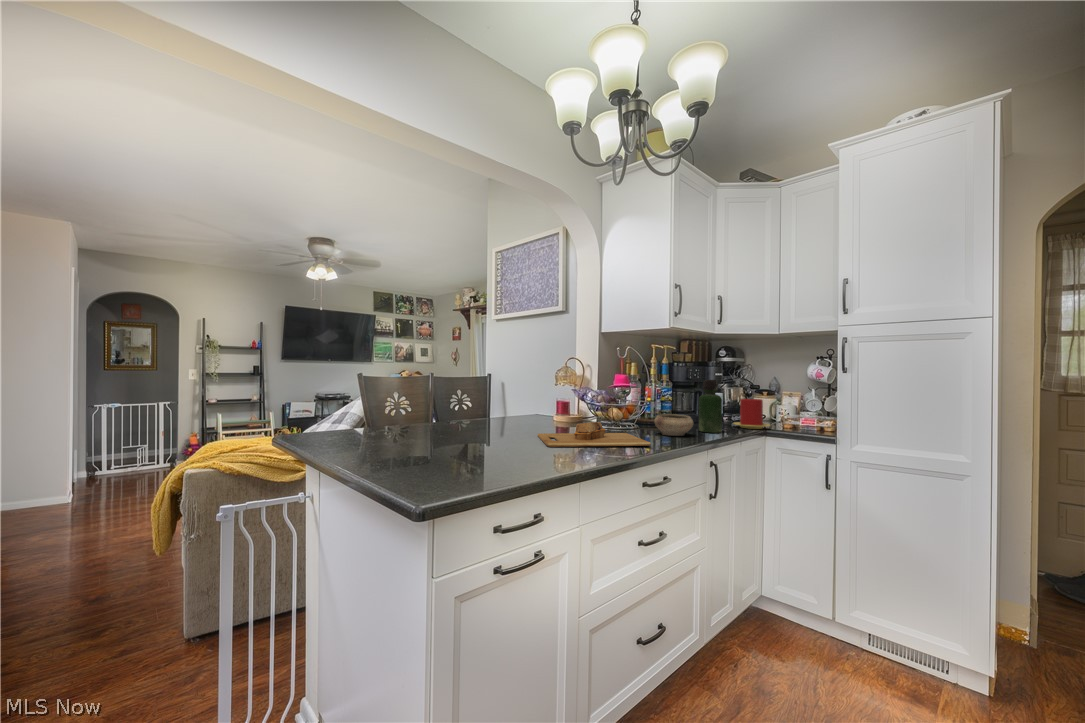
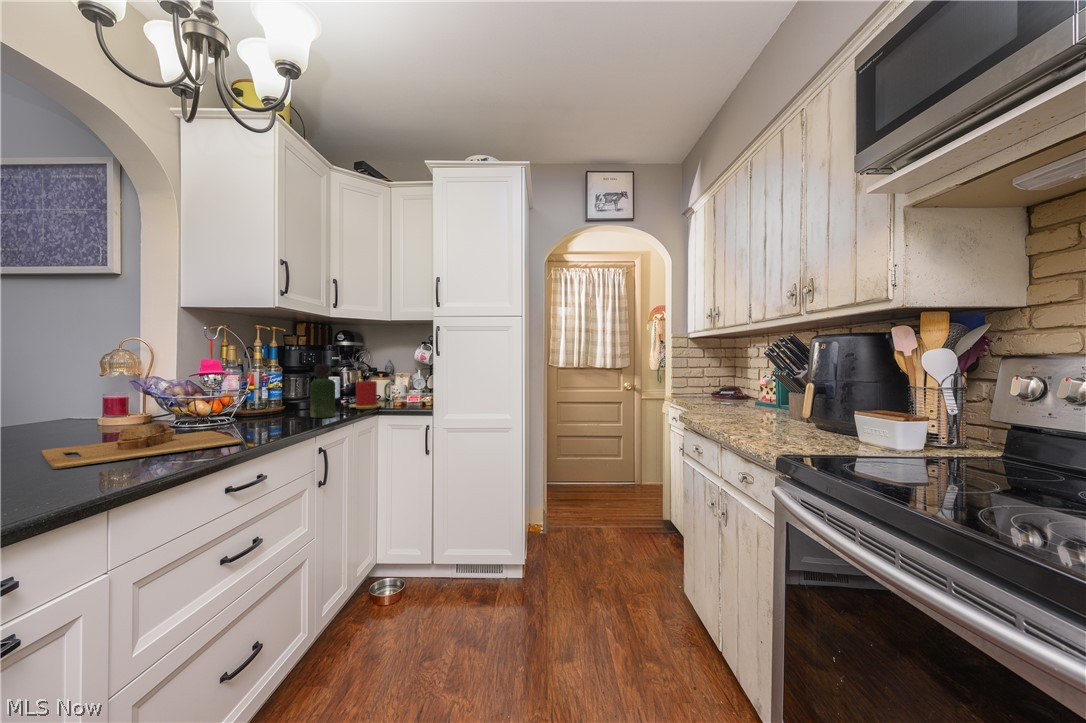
ceramic bowl: present [654,414,693,436] -> none [253,403,302,427]

